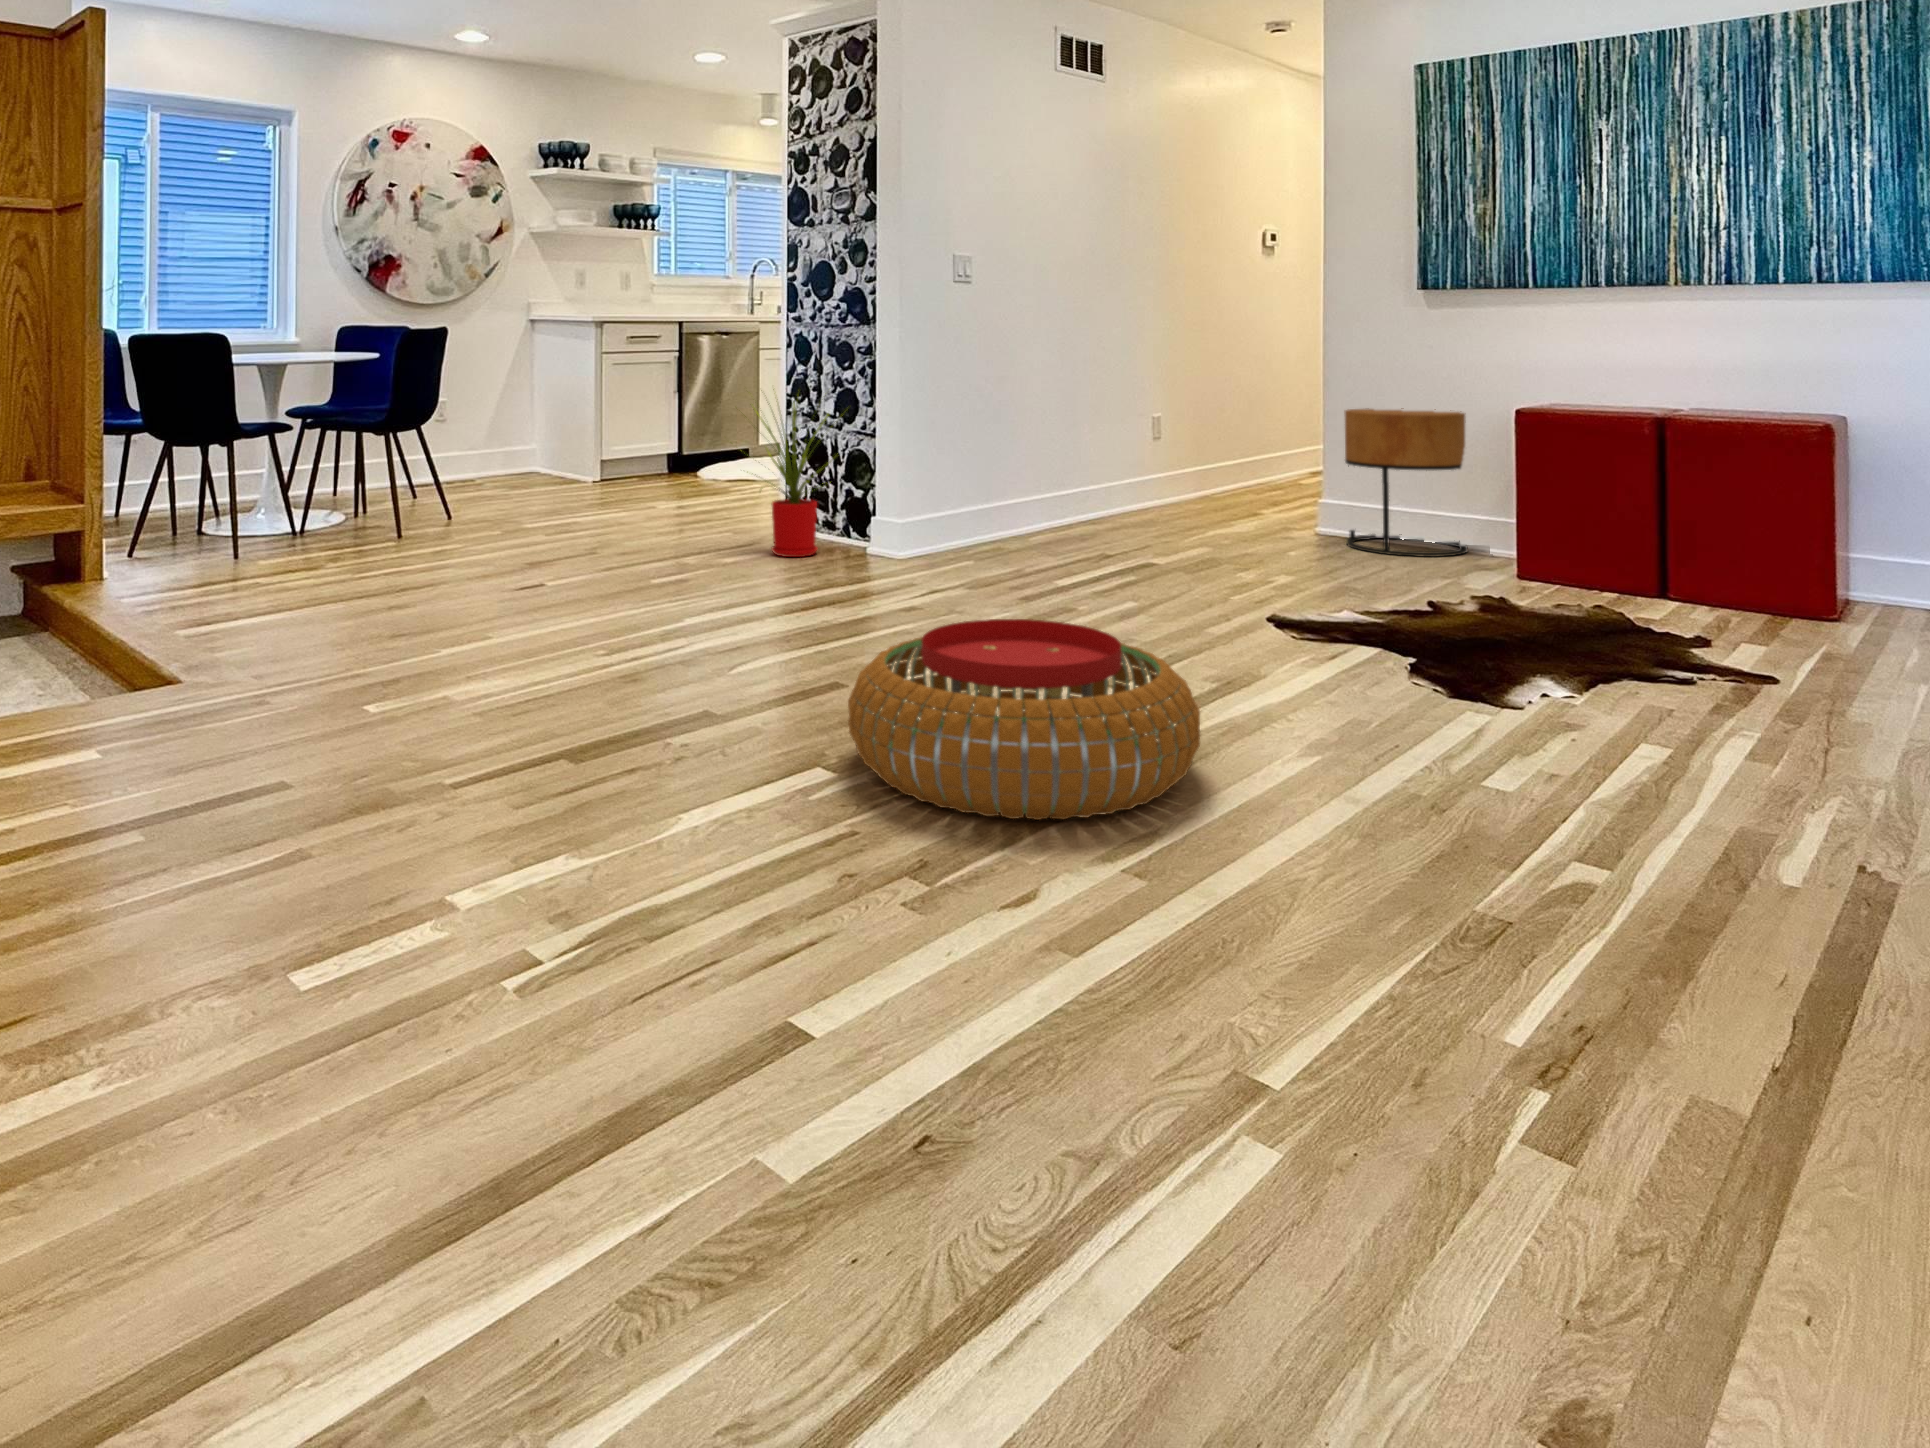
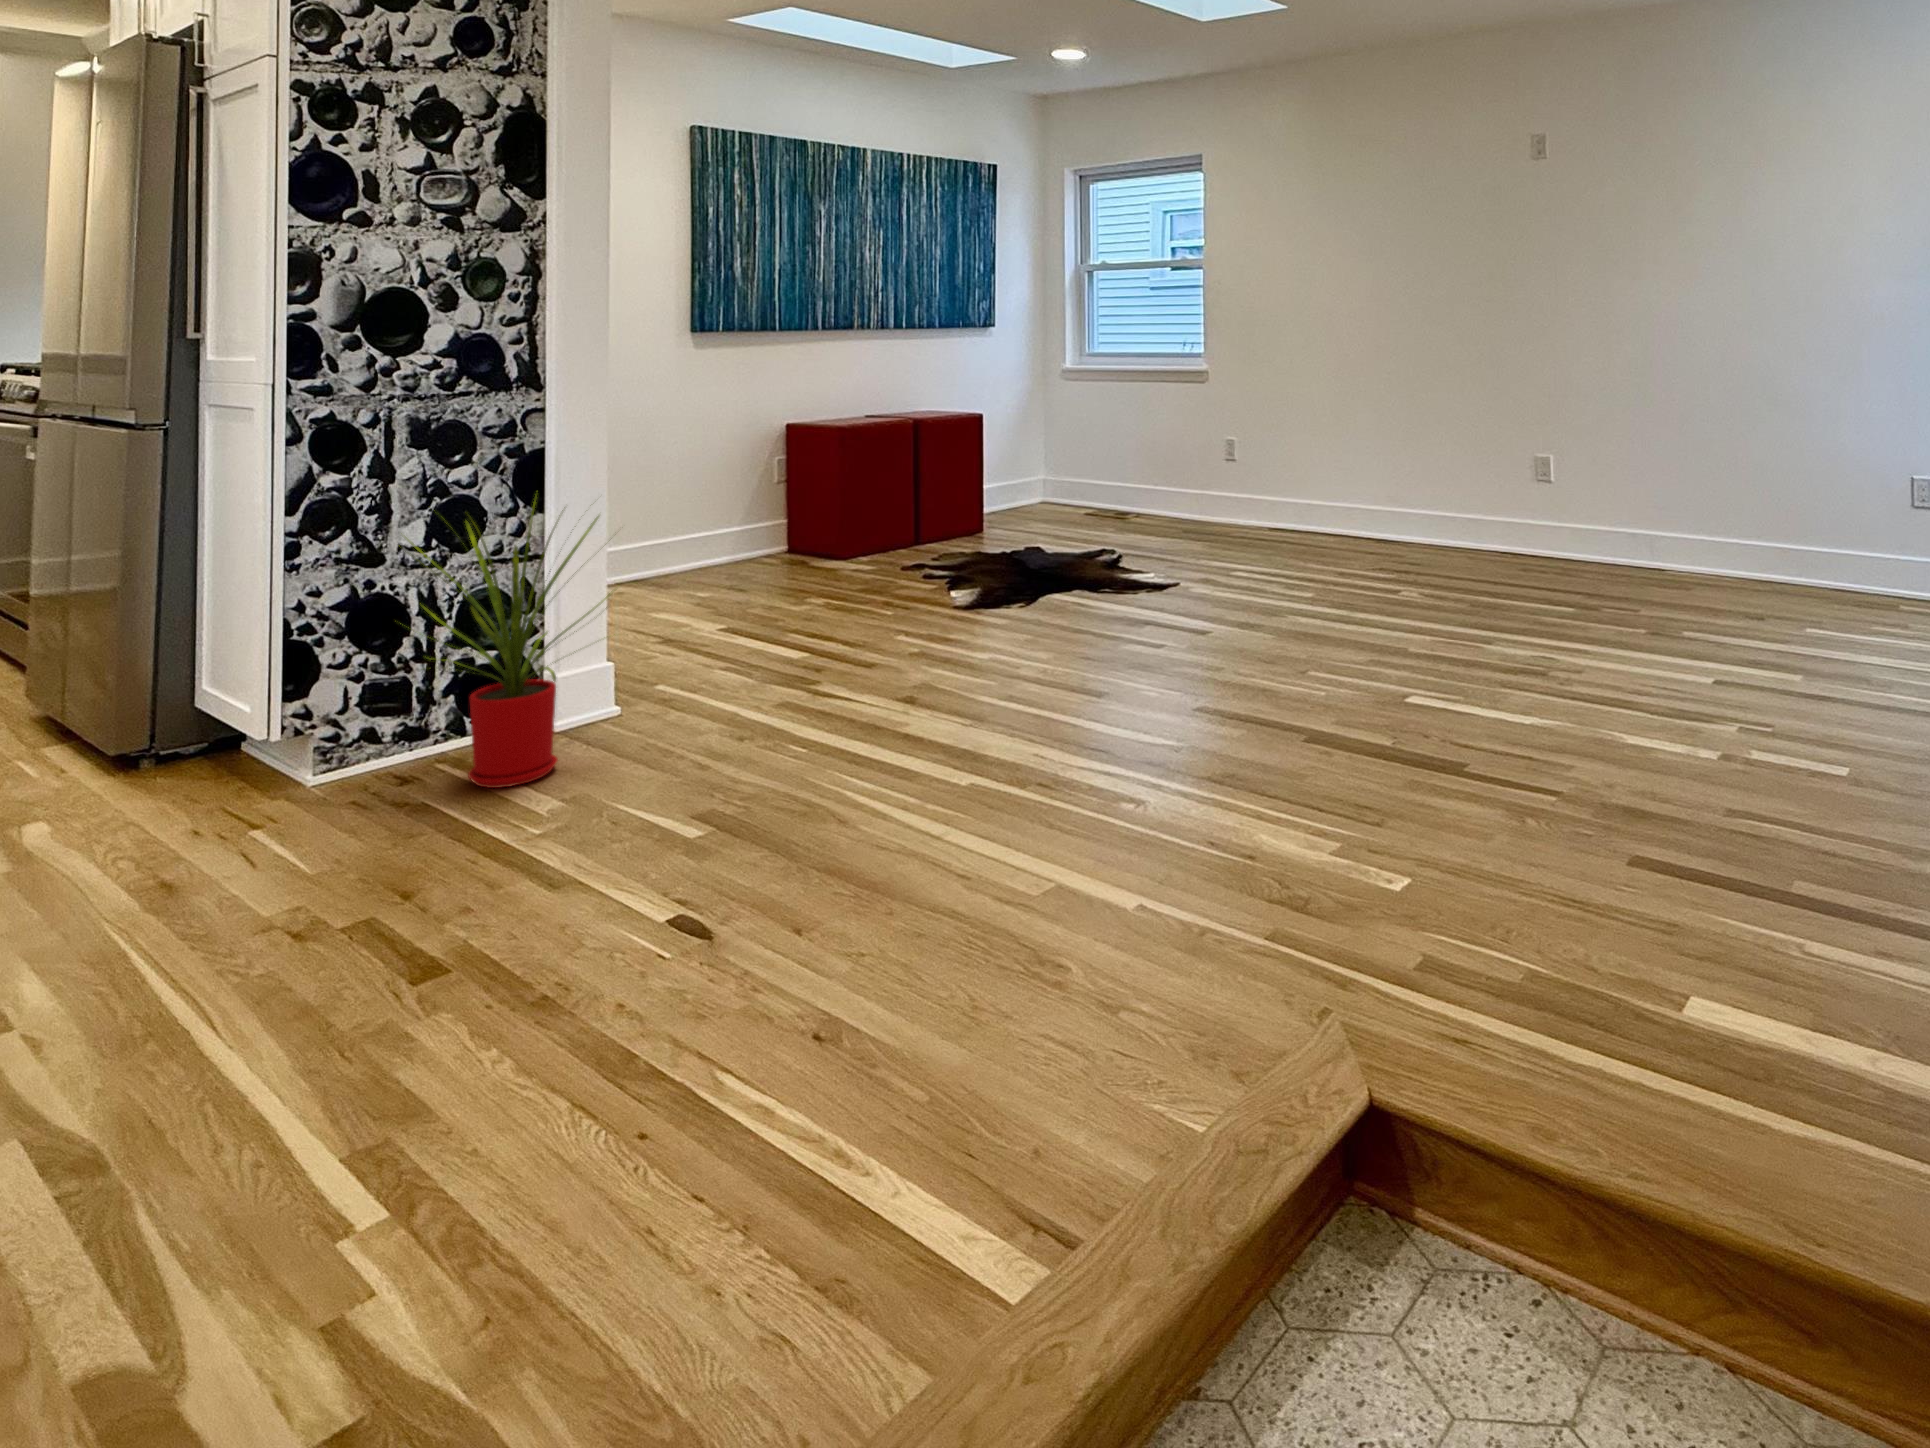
side table: present [1345,408,1468,557] -> none [669,442,780,583]
pouf: present [848,619,1201,820] -> none [1338,569,1569,692]

